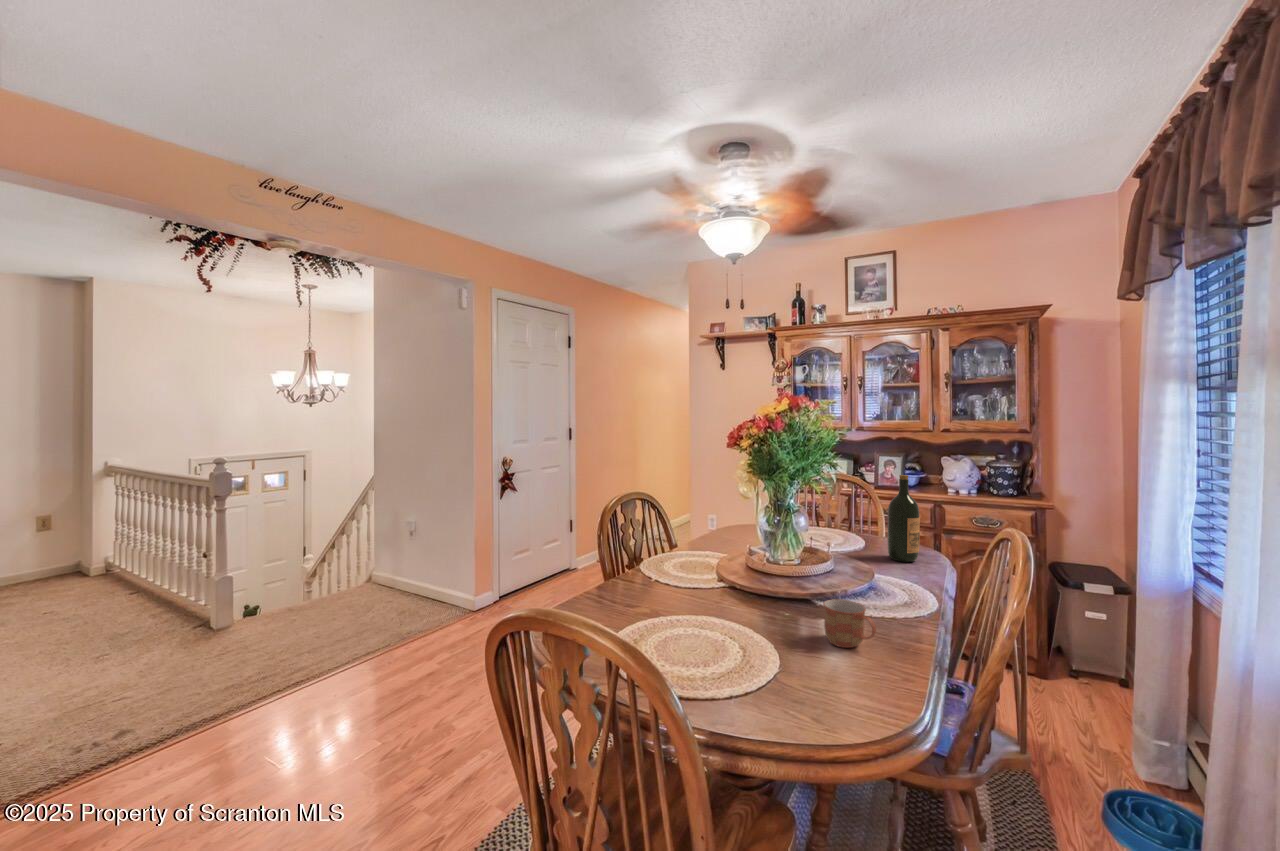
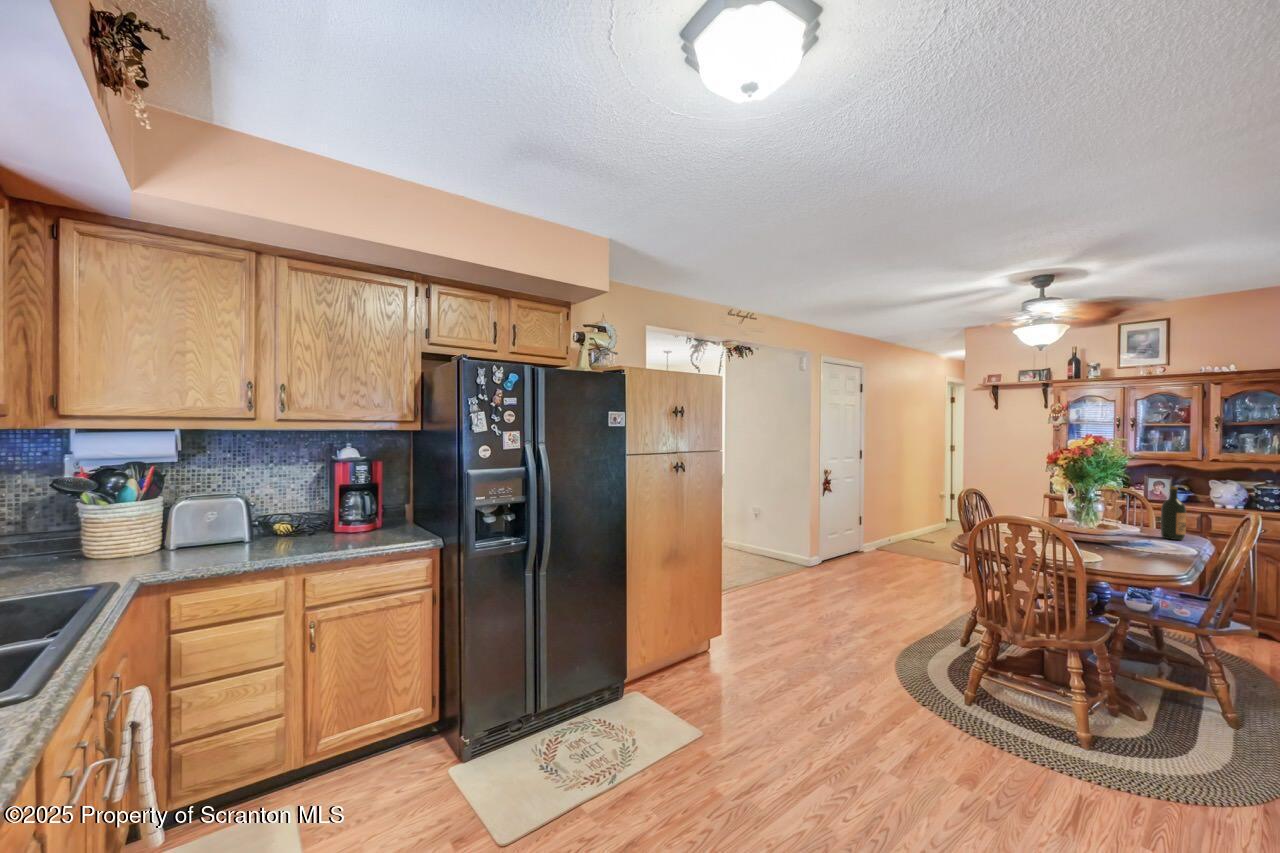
mug: present [823,599,876,648] -> none [1125,539,1158,560]

